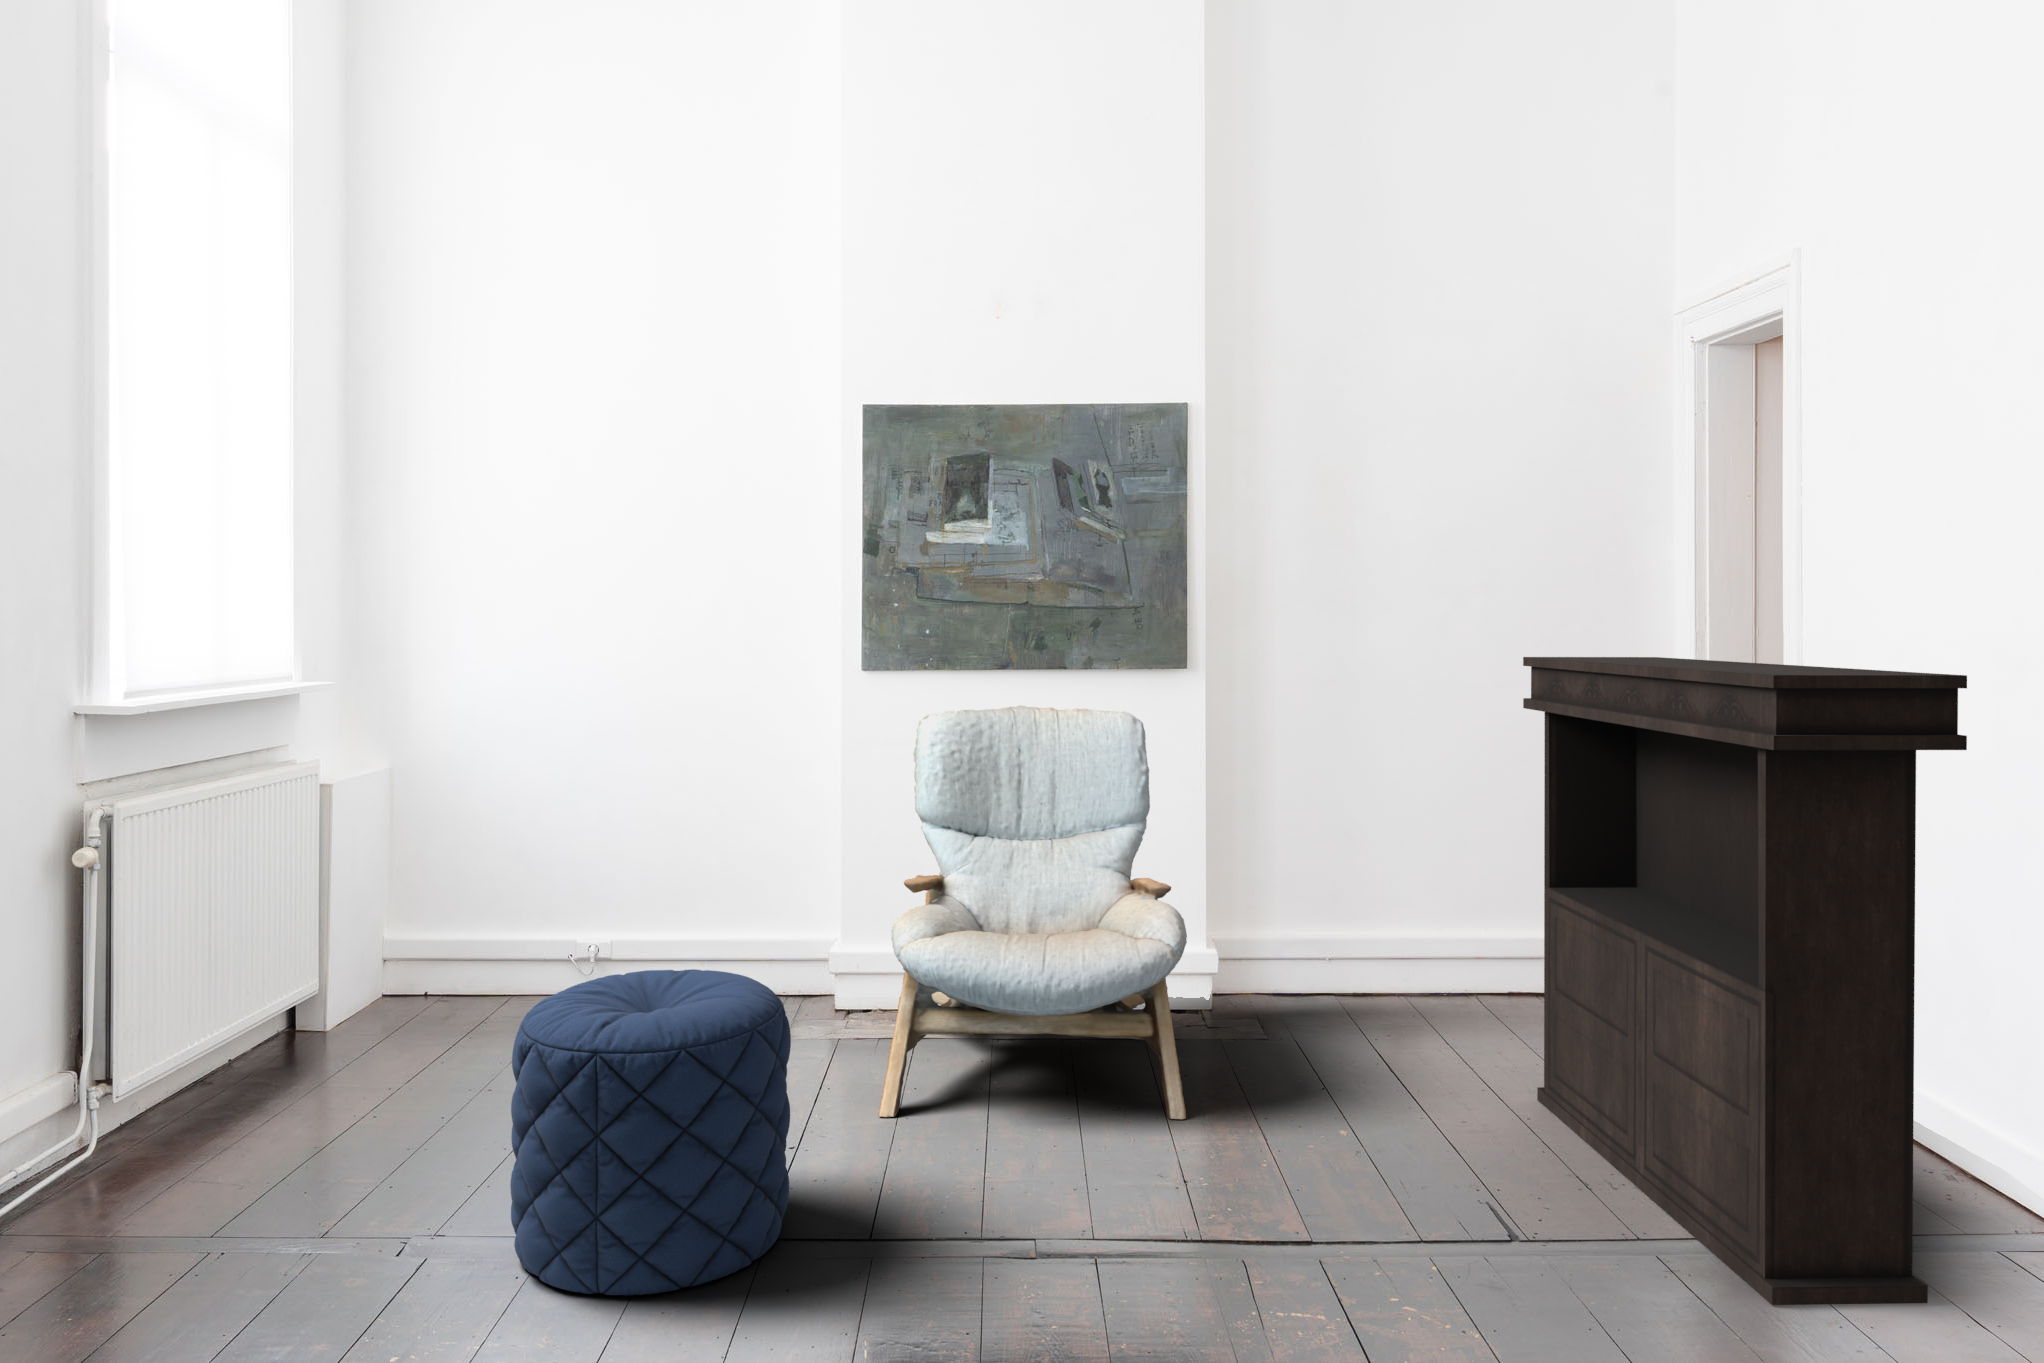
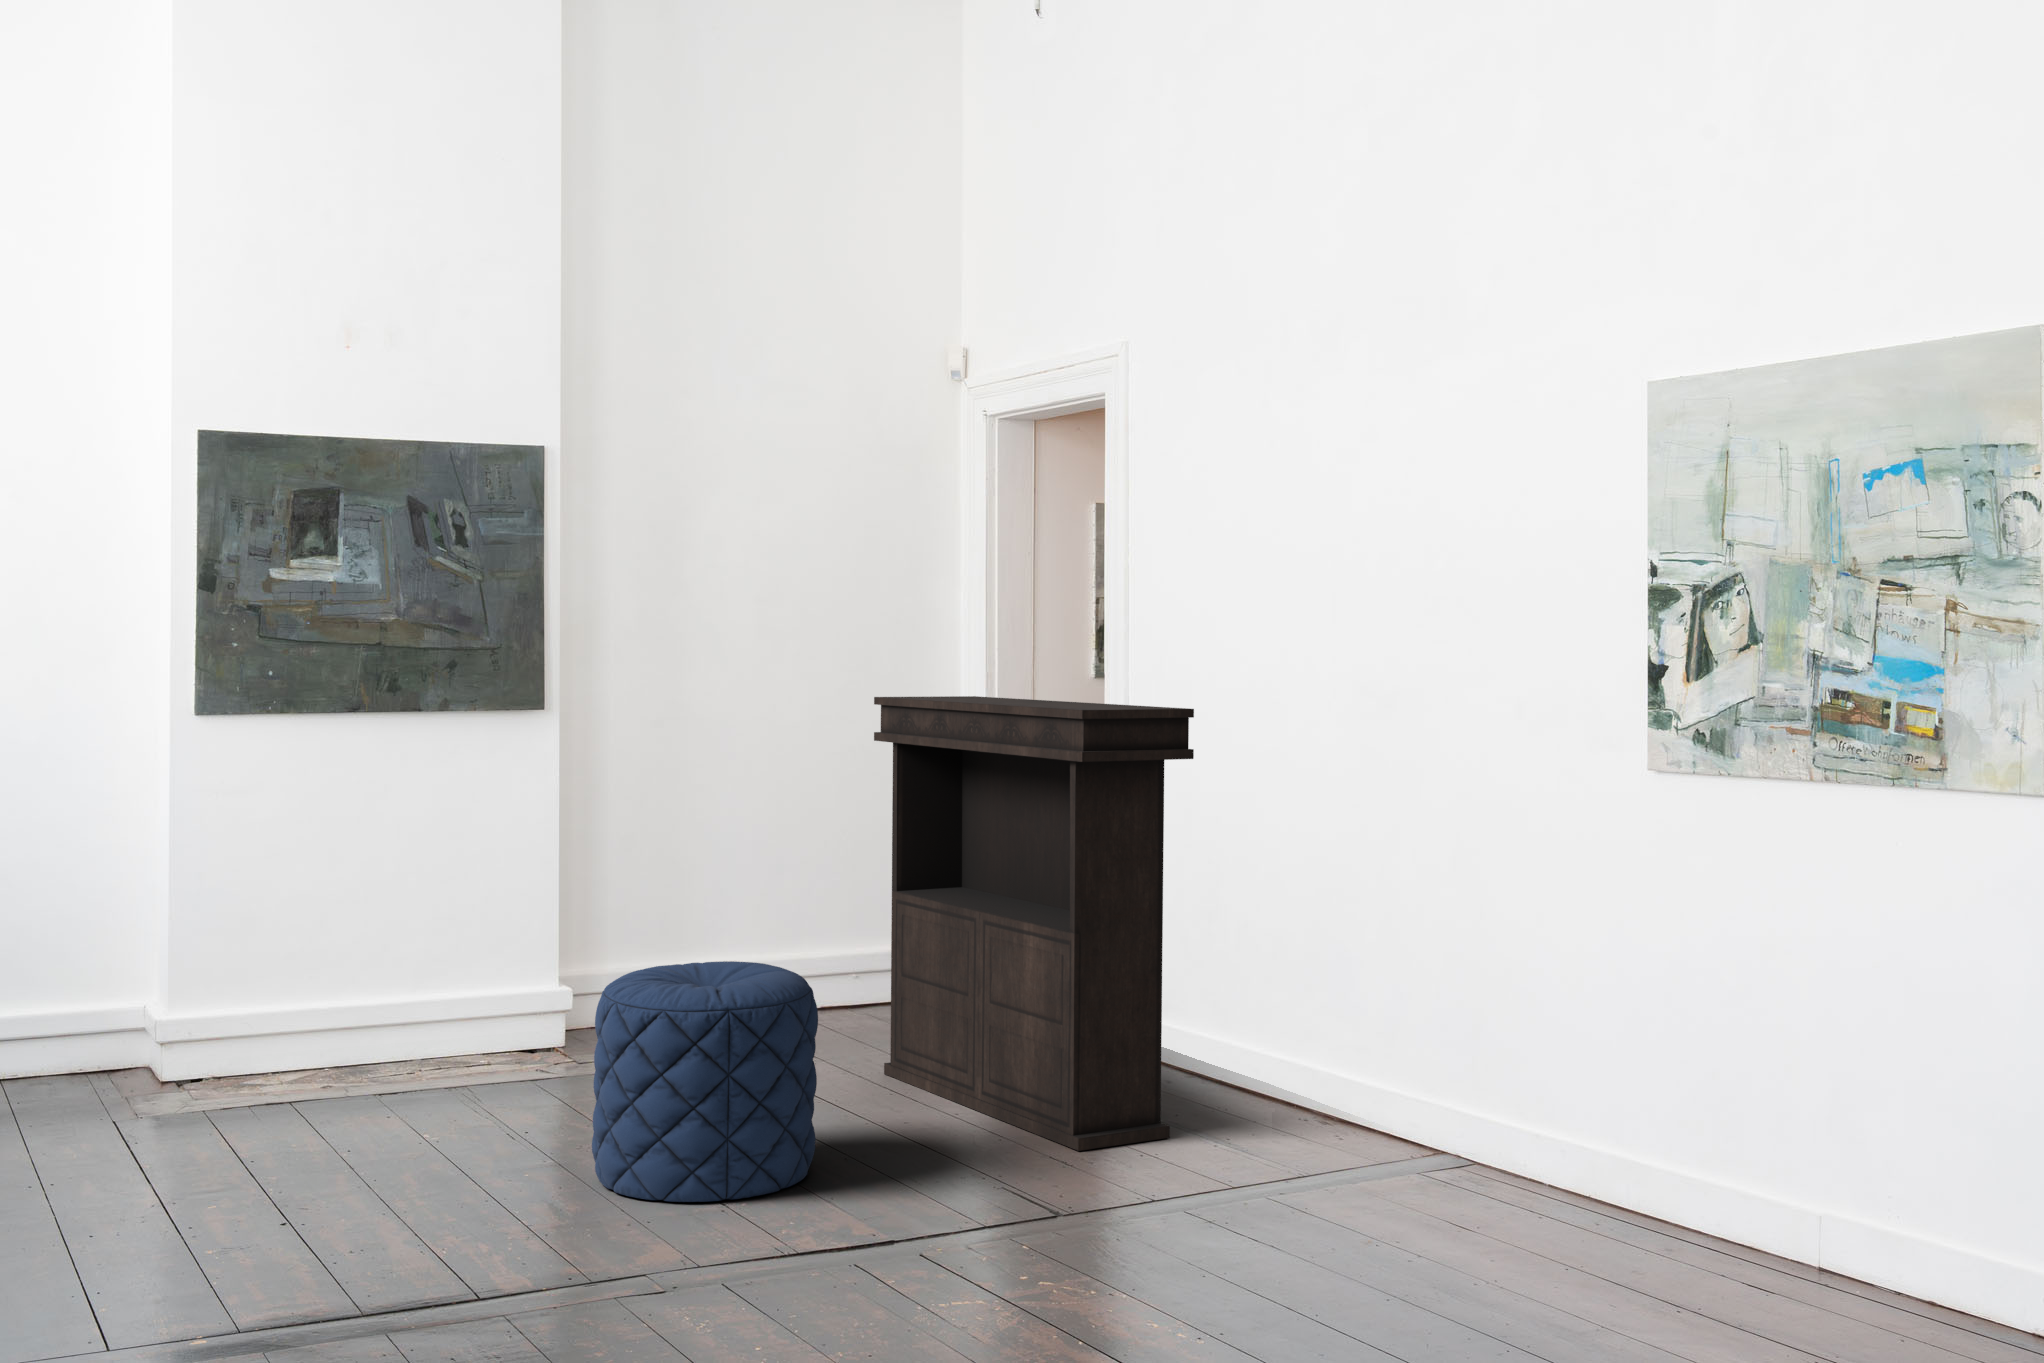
armchair: present [879,706,1187,1119] -> none [263,749,601,1148]
pouf: present [510,969,791,1295] -> present [592,961,818,1202]

